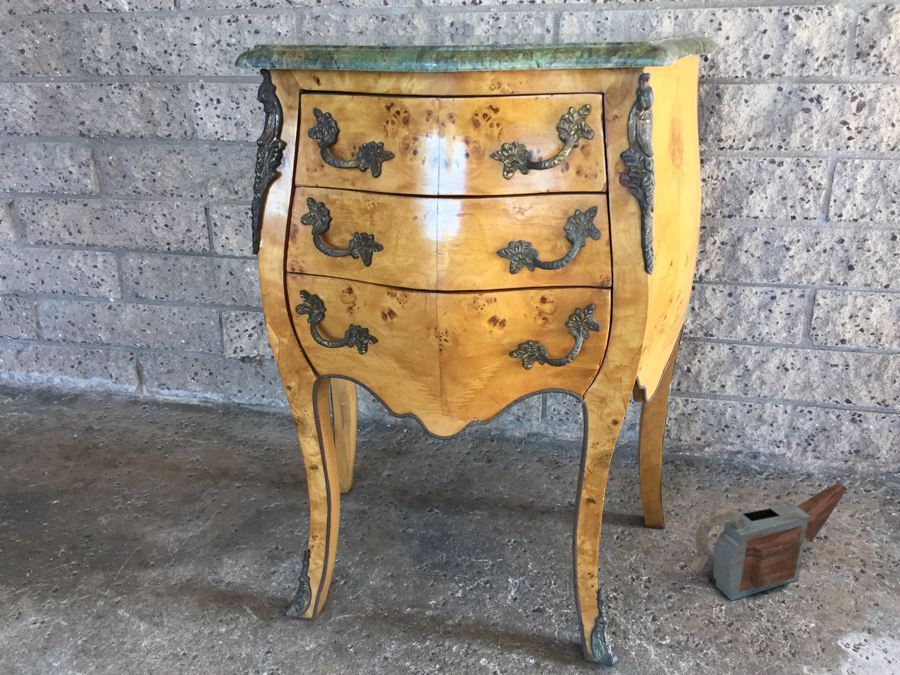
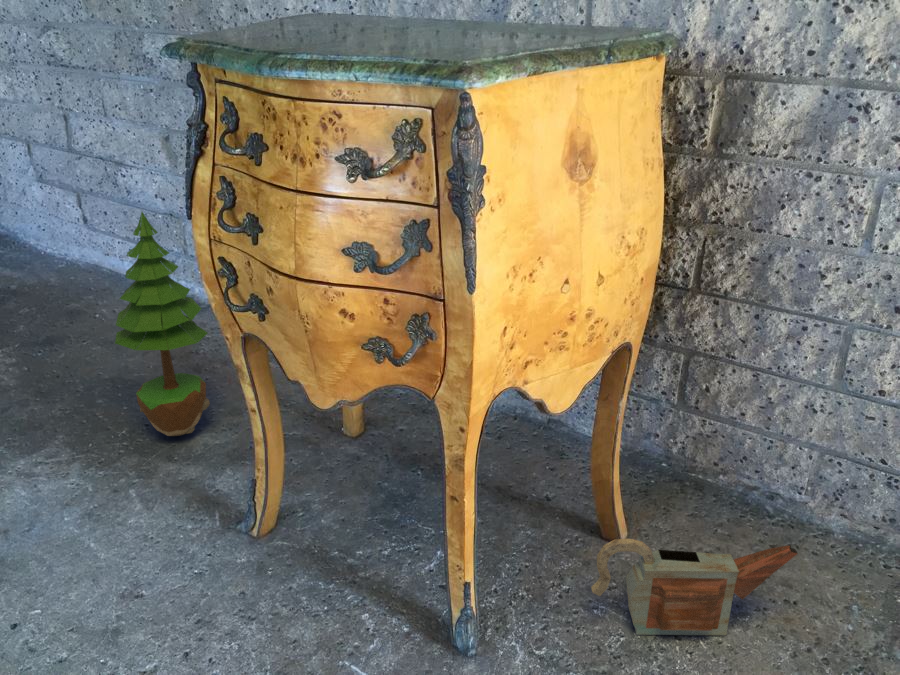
potted tree: none [58,264,177,530] -> present [115,212,210,436]

